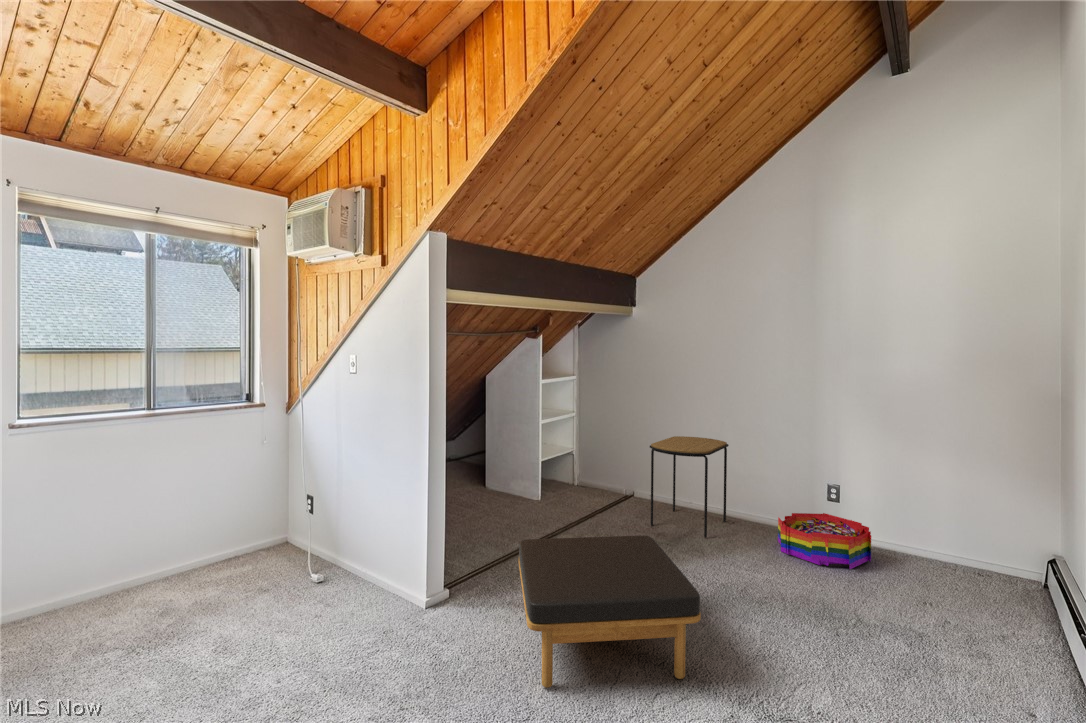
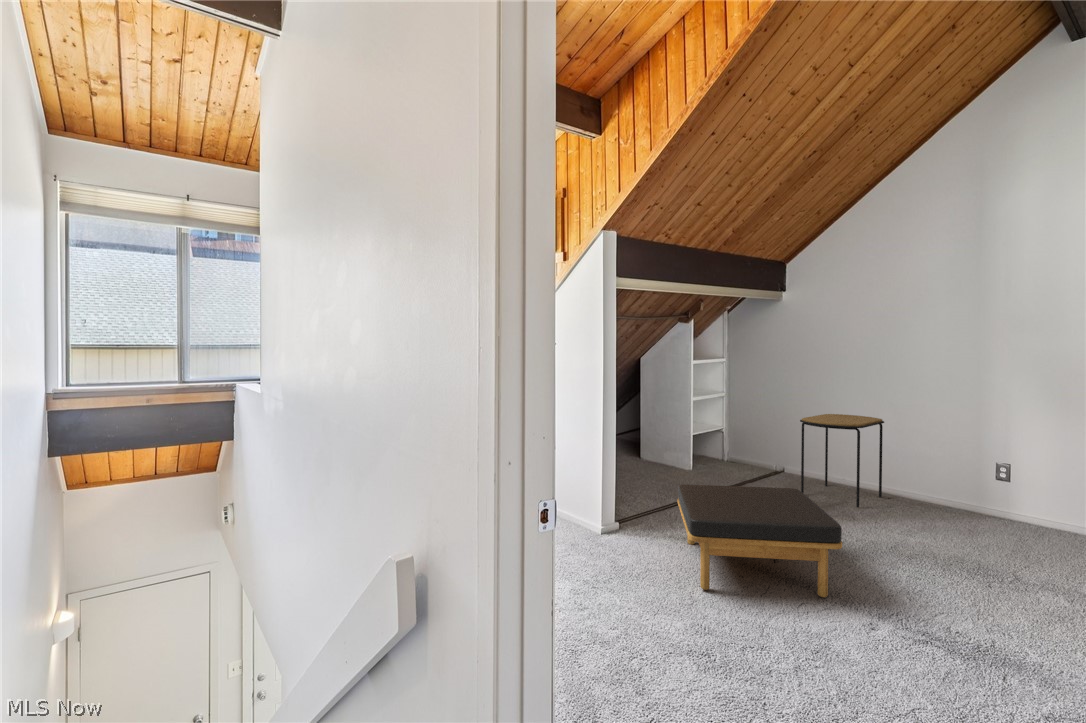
storage bin: present [778,513,871,569] -> none [937,489,1044,541]

